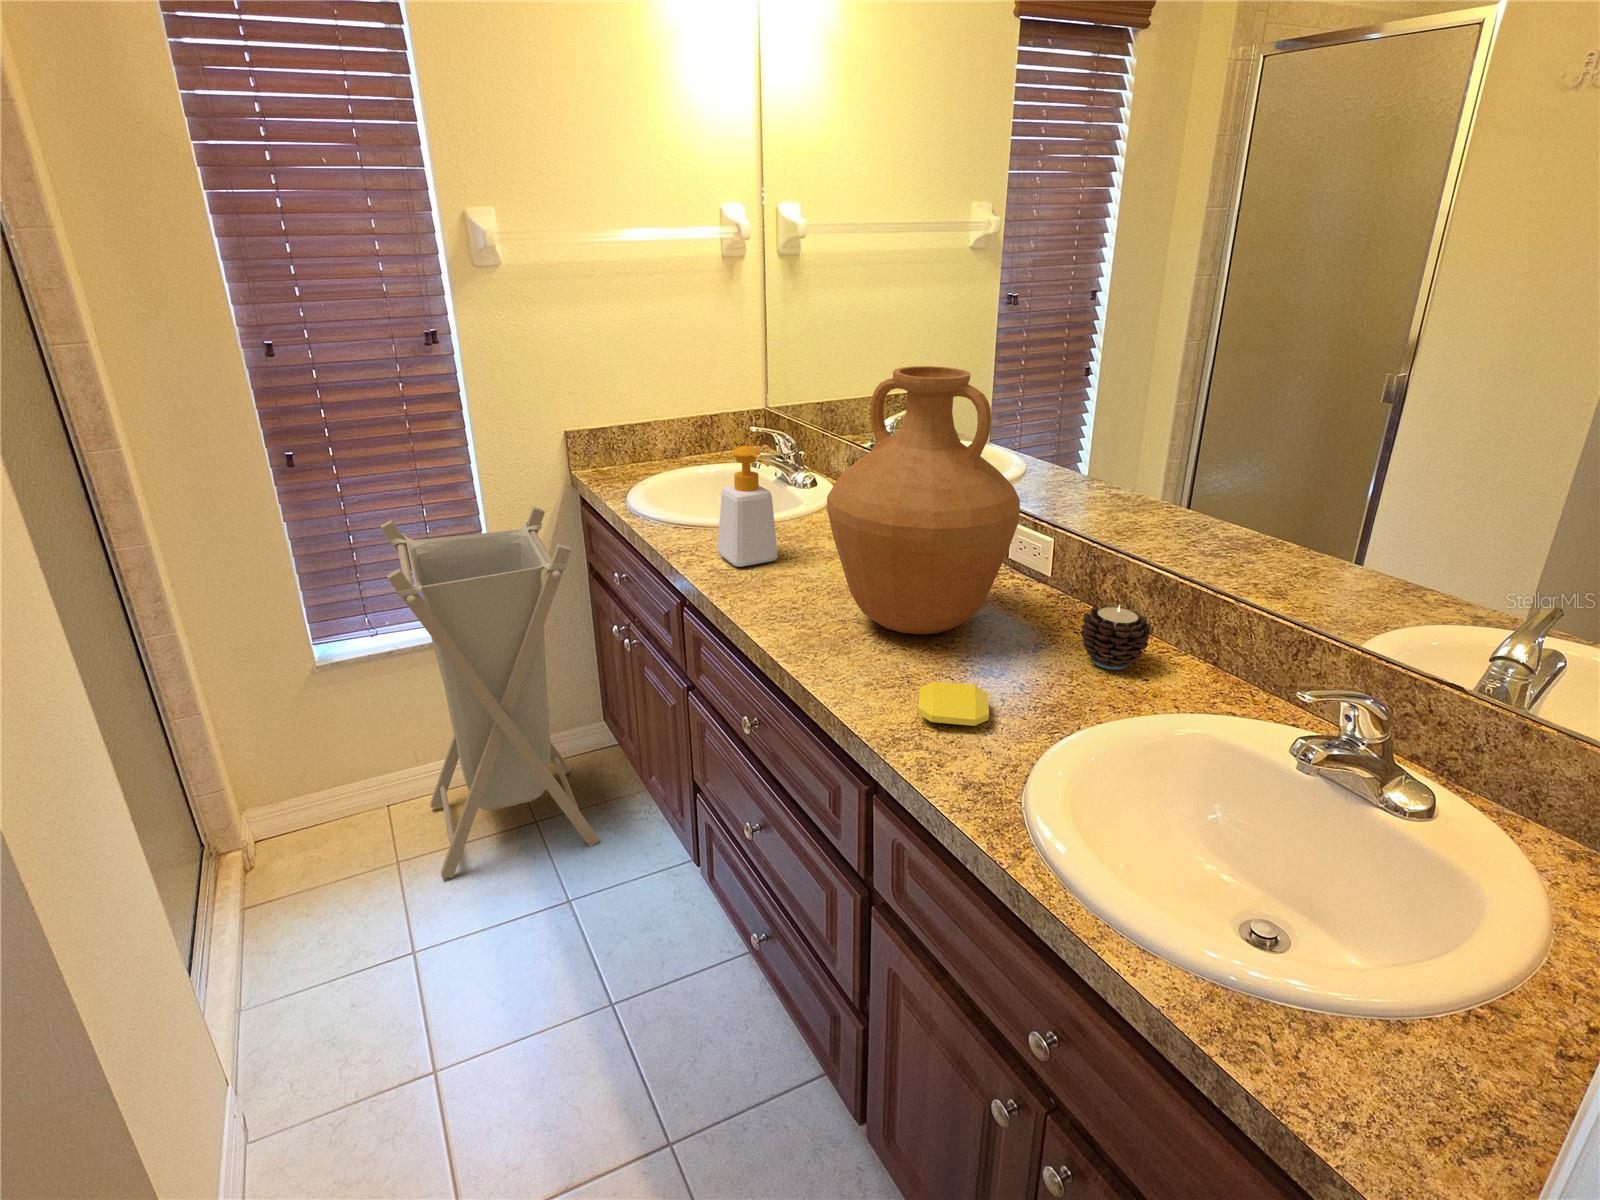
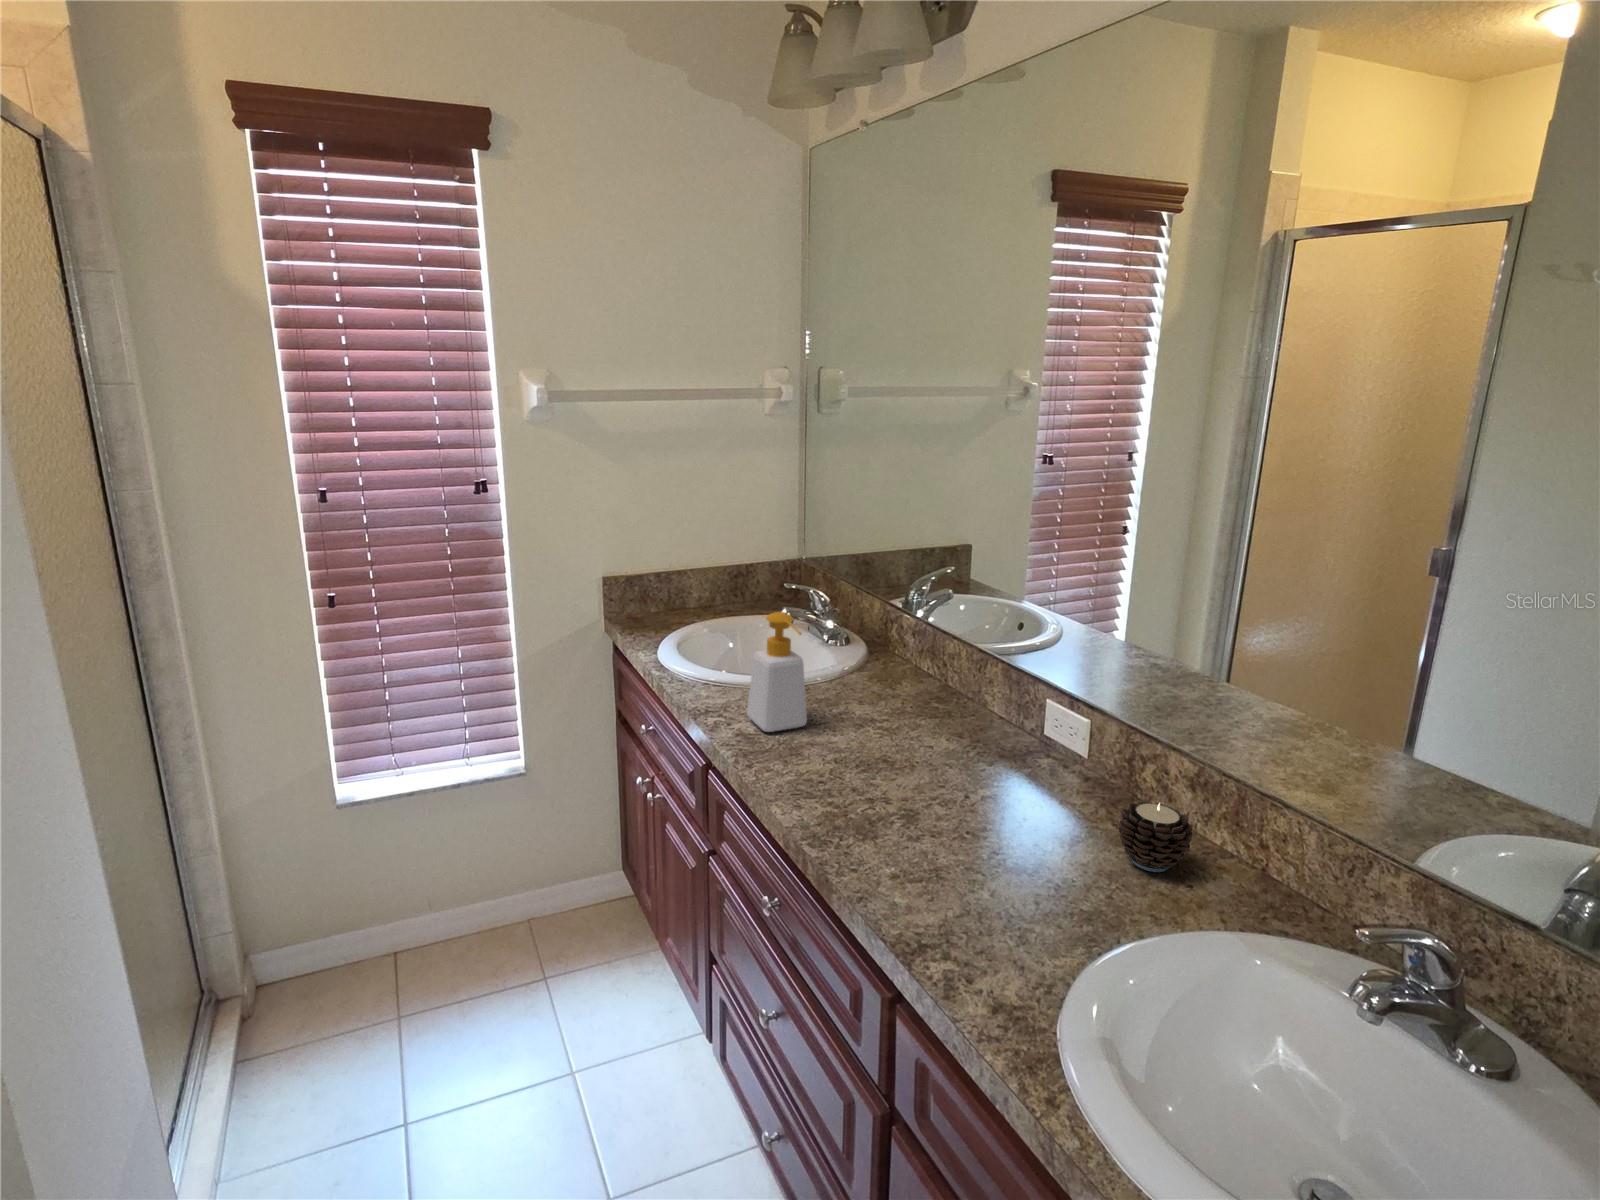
vase: present [827,366,1020,634] -> none [858,549,1055,820]
laundry hamper: present [381,507,599,878] -> none [419,654,610,1037]
soap bar: present [918,682,989,726] -> none [946,880,1022,934]

